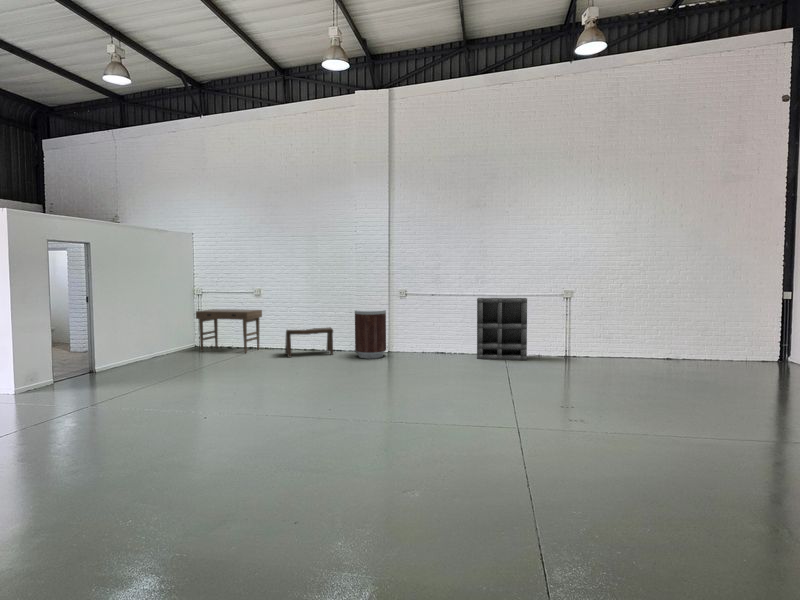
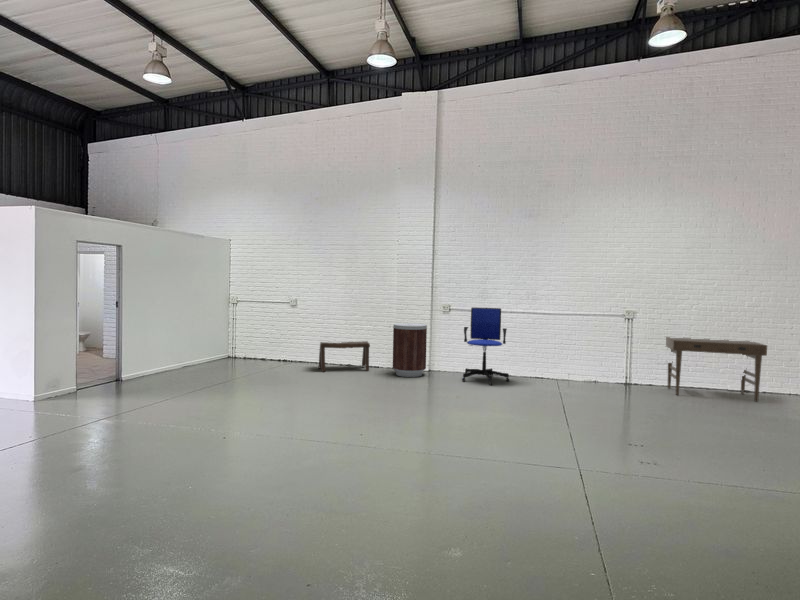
office chair: none [419,292,462,362] -> present [462,307,509,385]
shelving unit: present [477,298,527,360] -> none [526,315,585,387]
desk: present [196,309,262,353] -> present [666,337,767,402]

